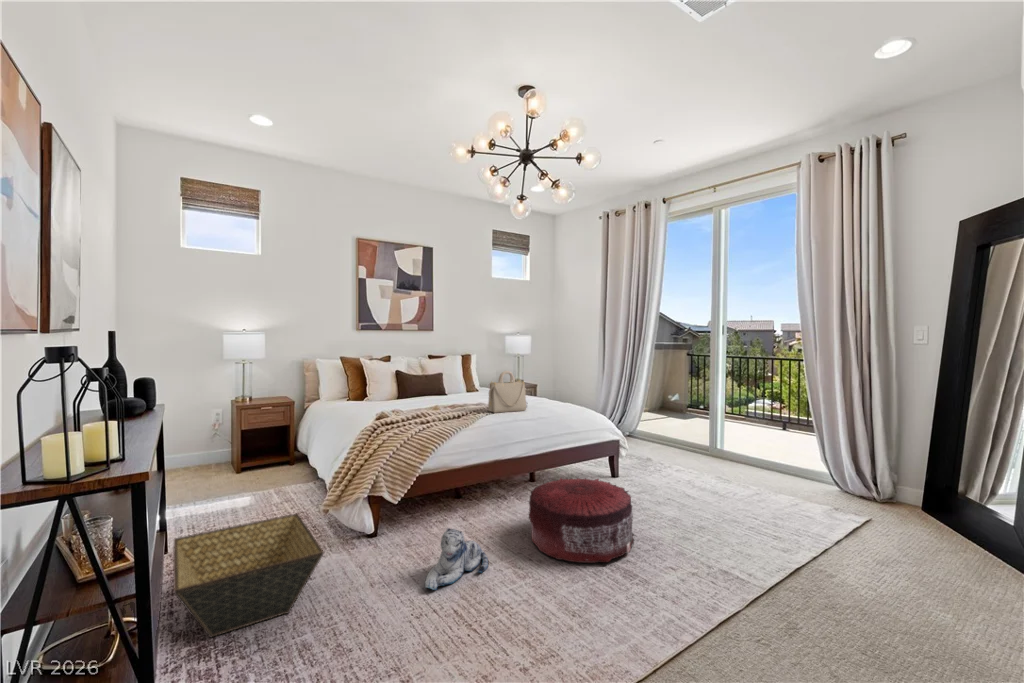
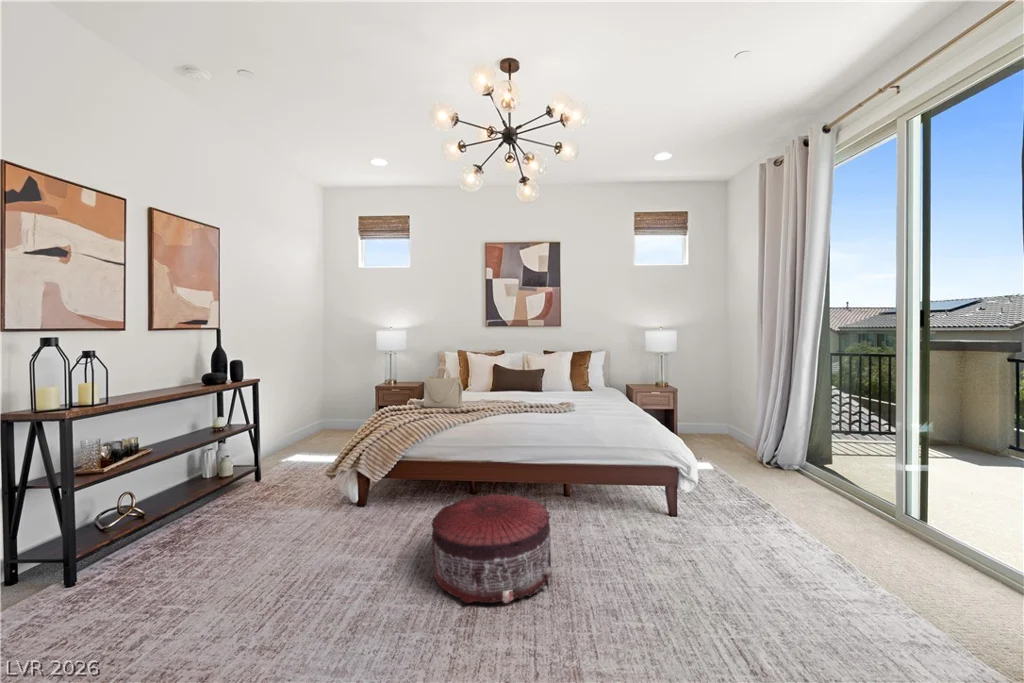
handbag: present [488,371,526,413] -> present [424,366,463,408]
basket: present [174,514,324,637] -> none [142,471,288,544]
plush toy: present [425,528,488,590] -> none [305,513,394,565]

